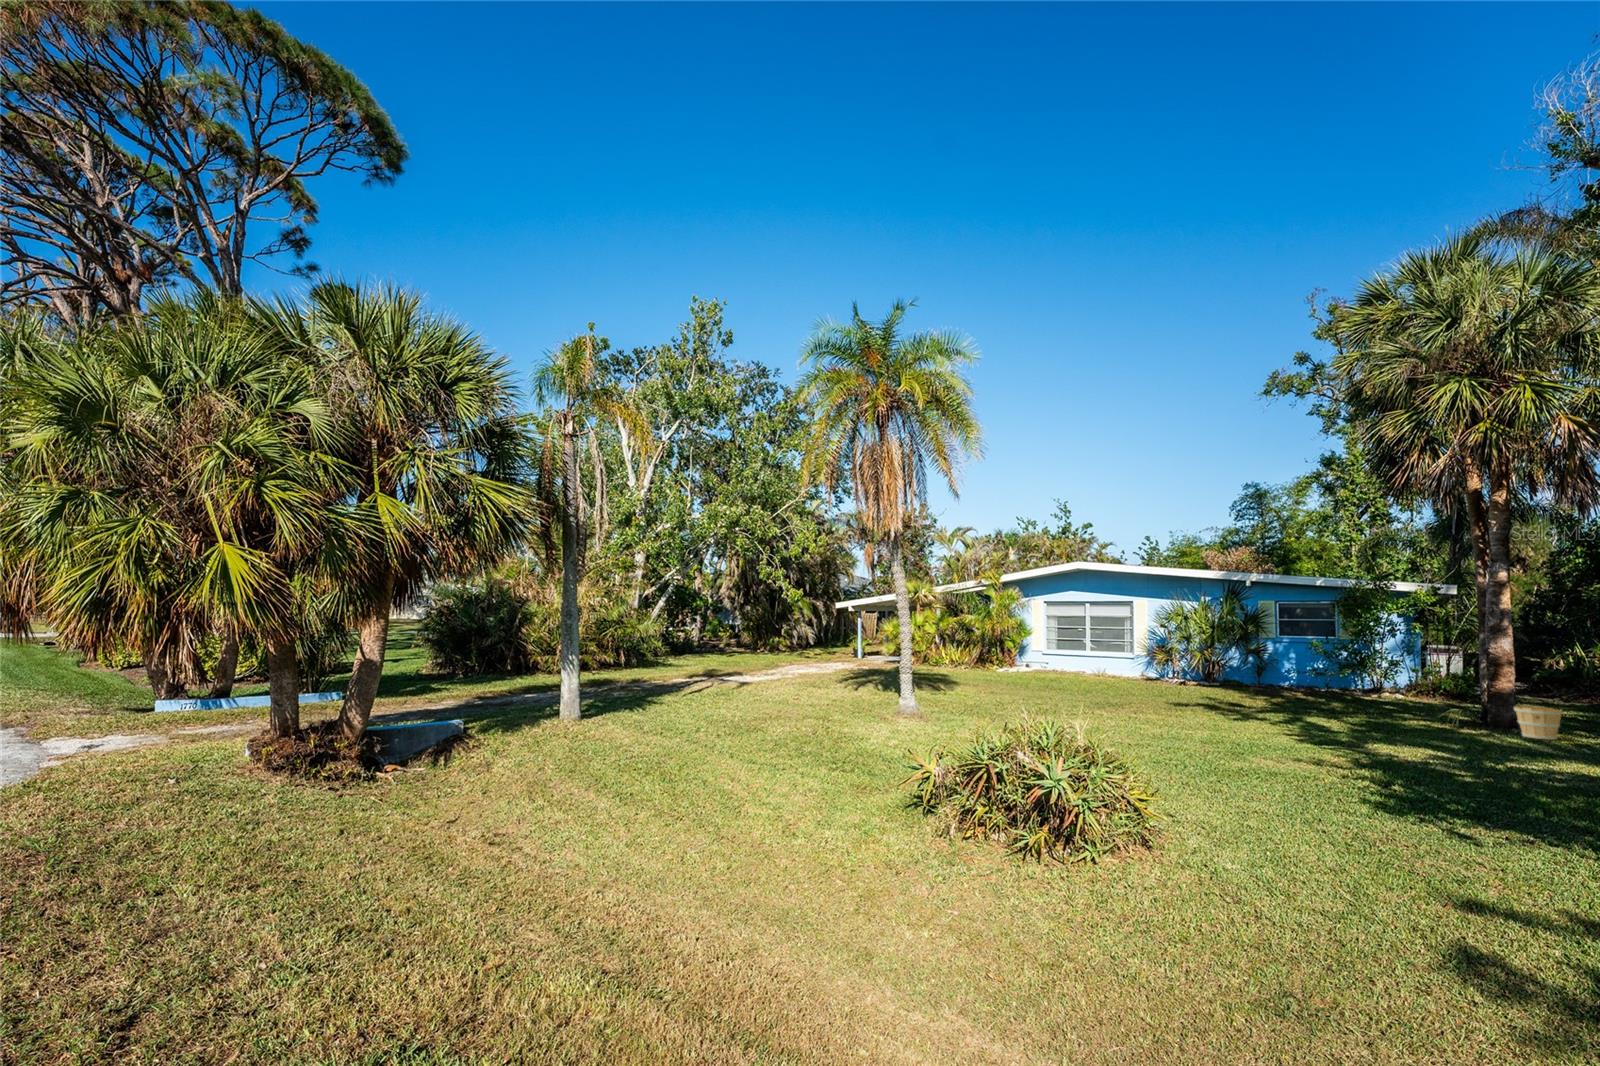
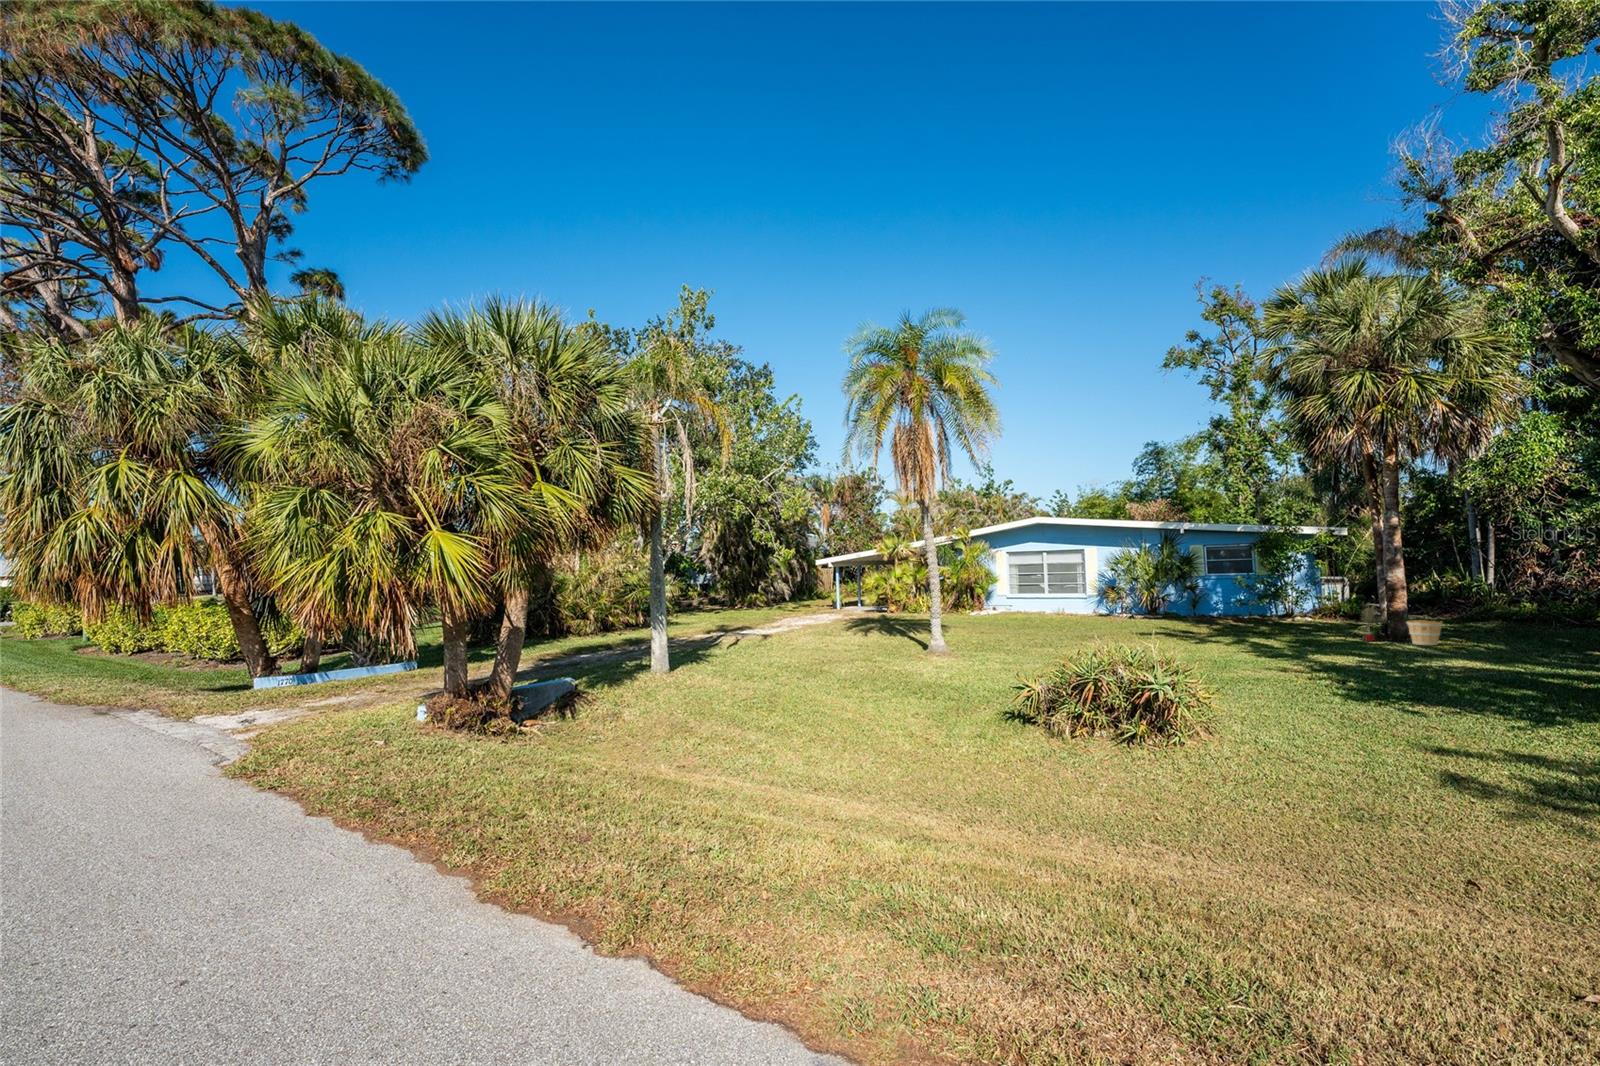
potted tree: none [1450,680,1486,730] -> present [1362,604,1385,641]

